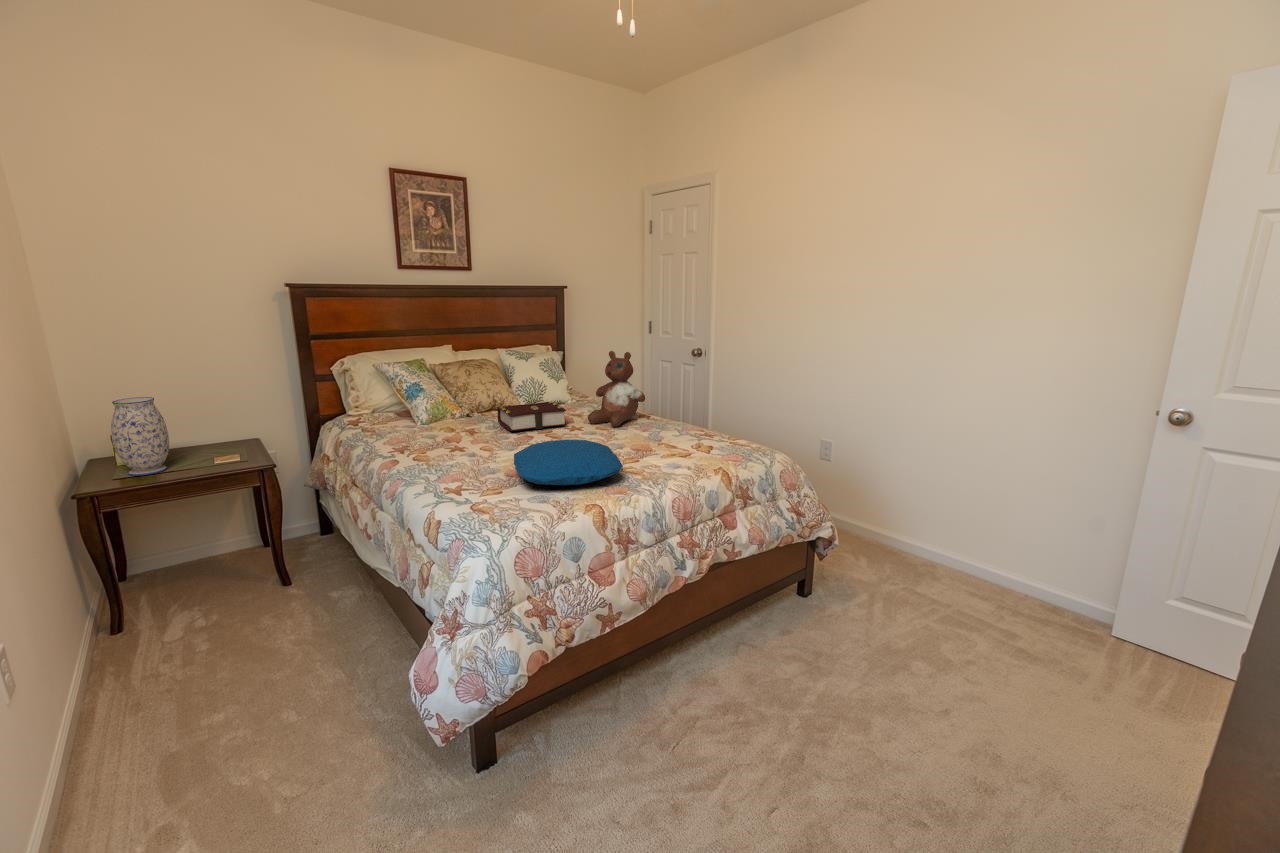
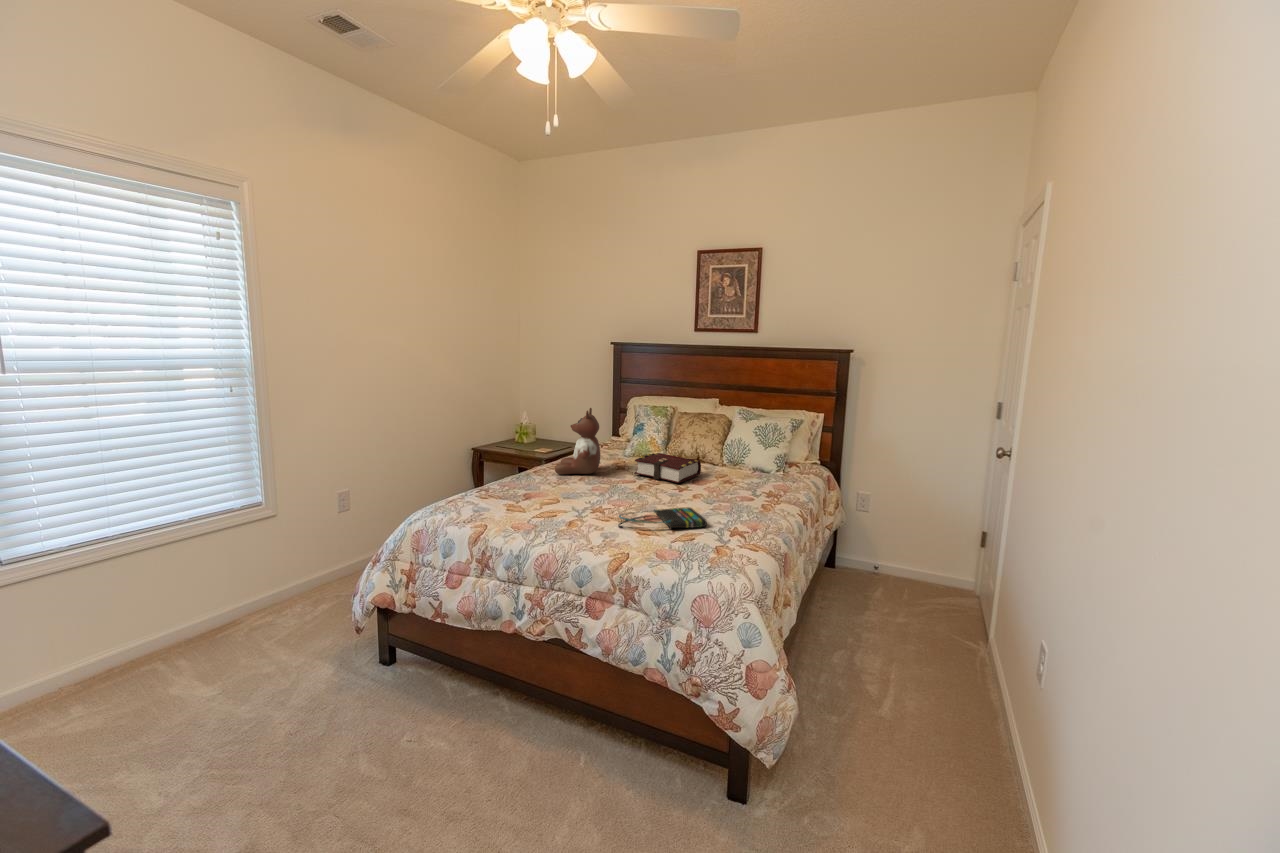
stuffed bear: present [588,351,645,427] -> present [555,408,600,474]
vase: present [111,397,169,476] -> none [495,398,519,442]
tote bag: none [639,430,688,458] -> present [619,507,707,528]
pillow: present [514,440,623,485] -> none [491,478,596,516]

